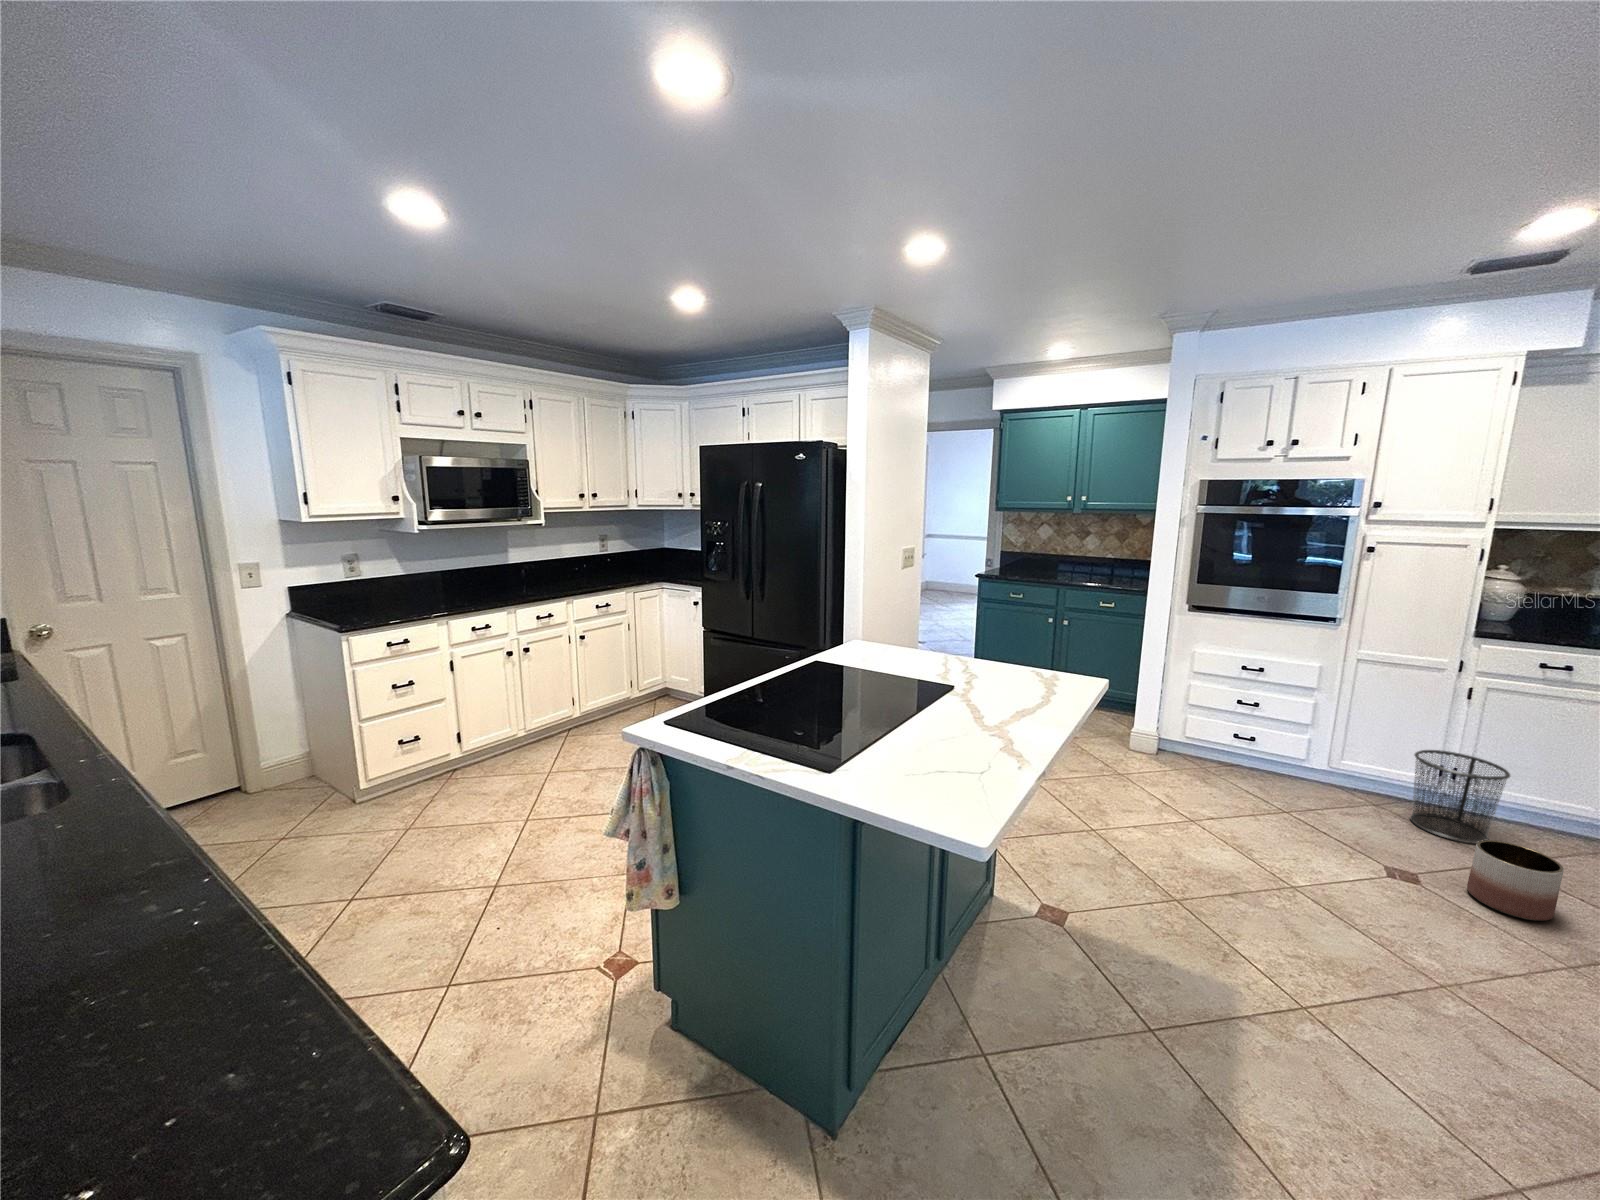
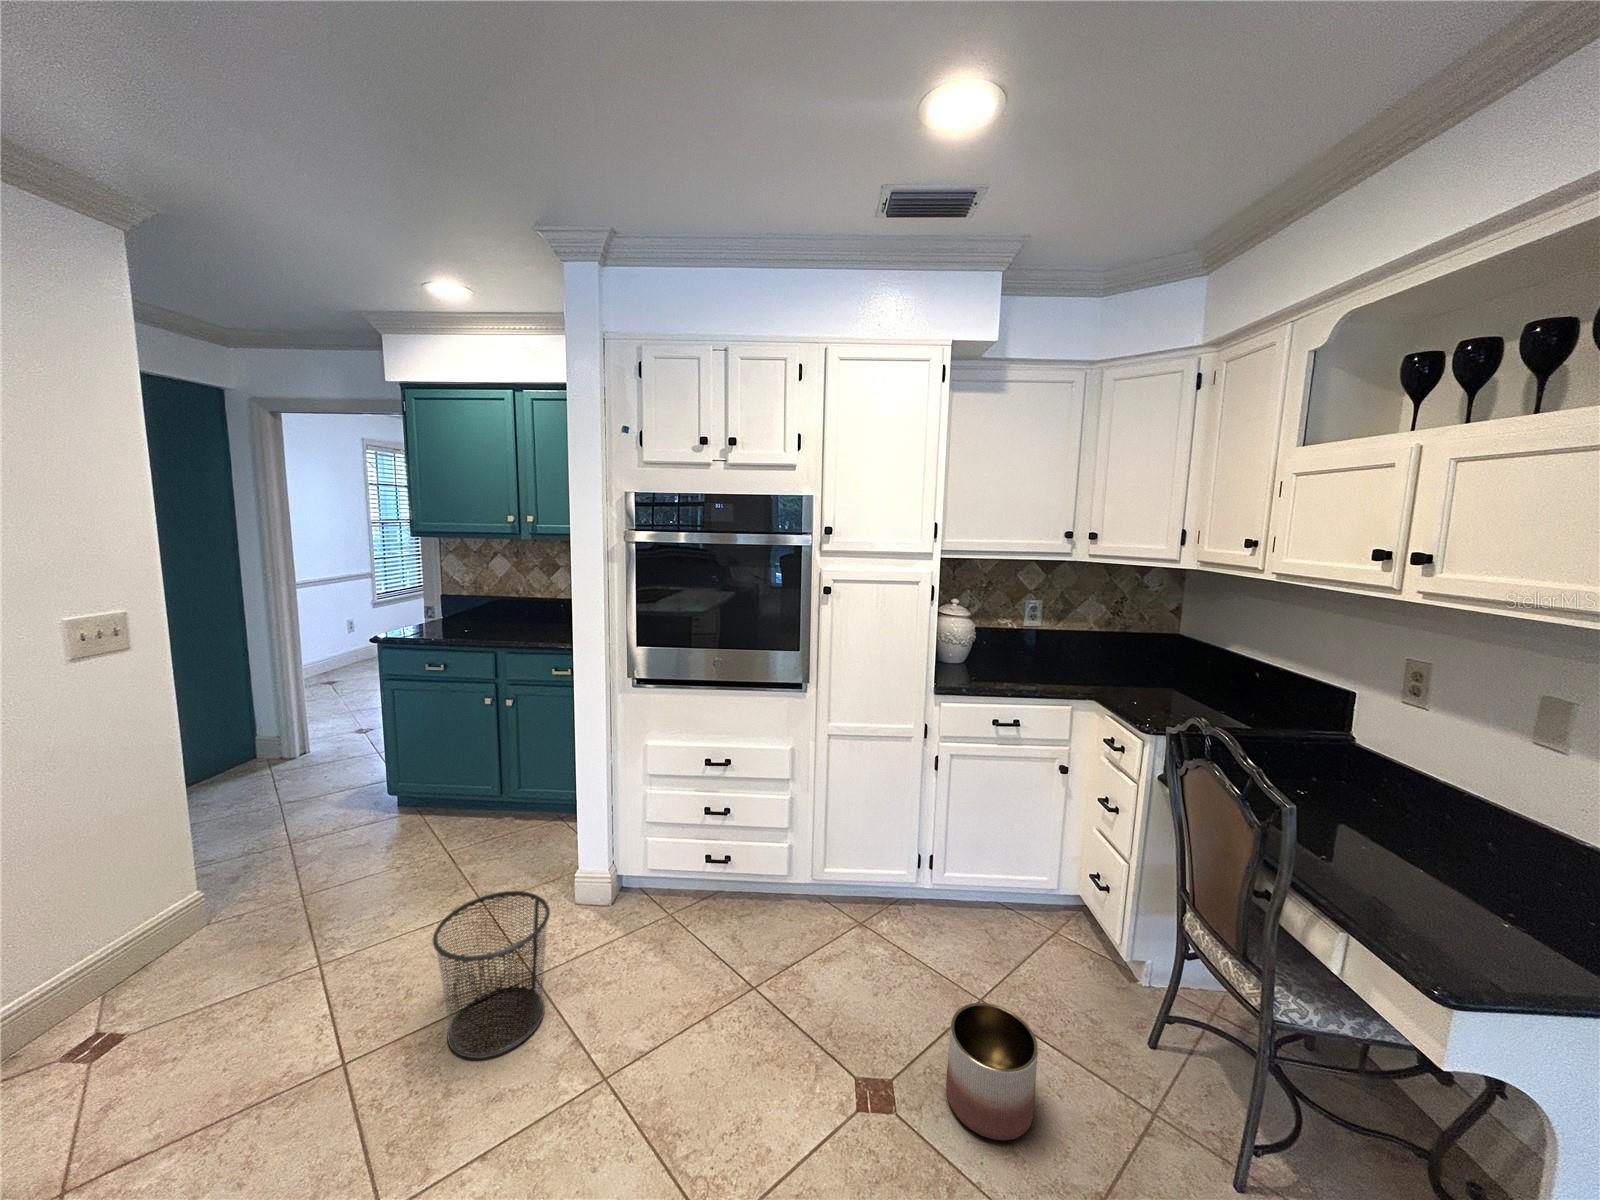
waste bin: present [1410,750,1510,843] -> present [433,891,550,1058]

